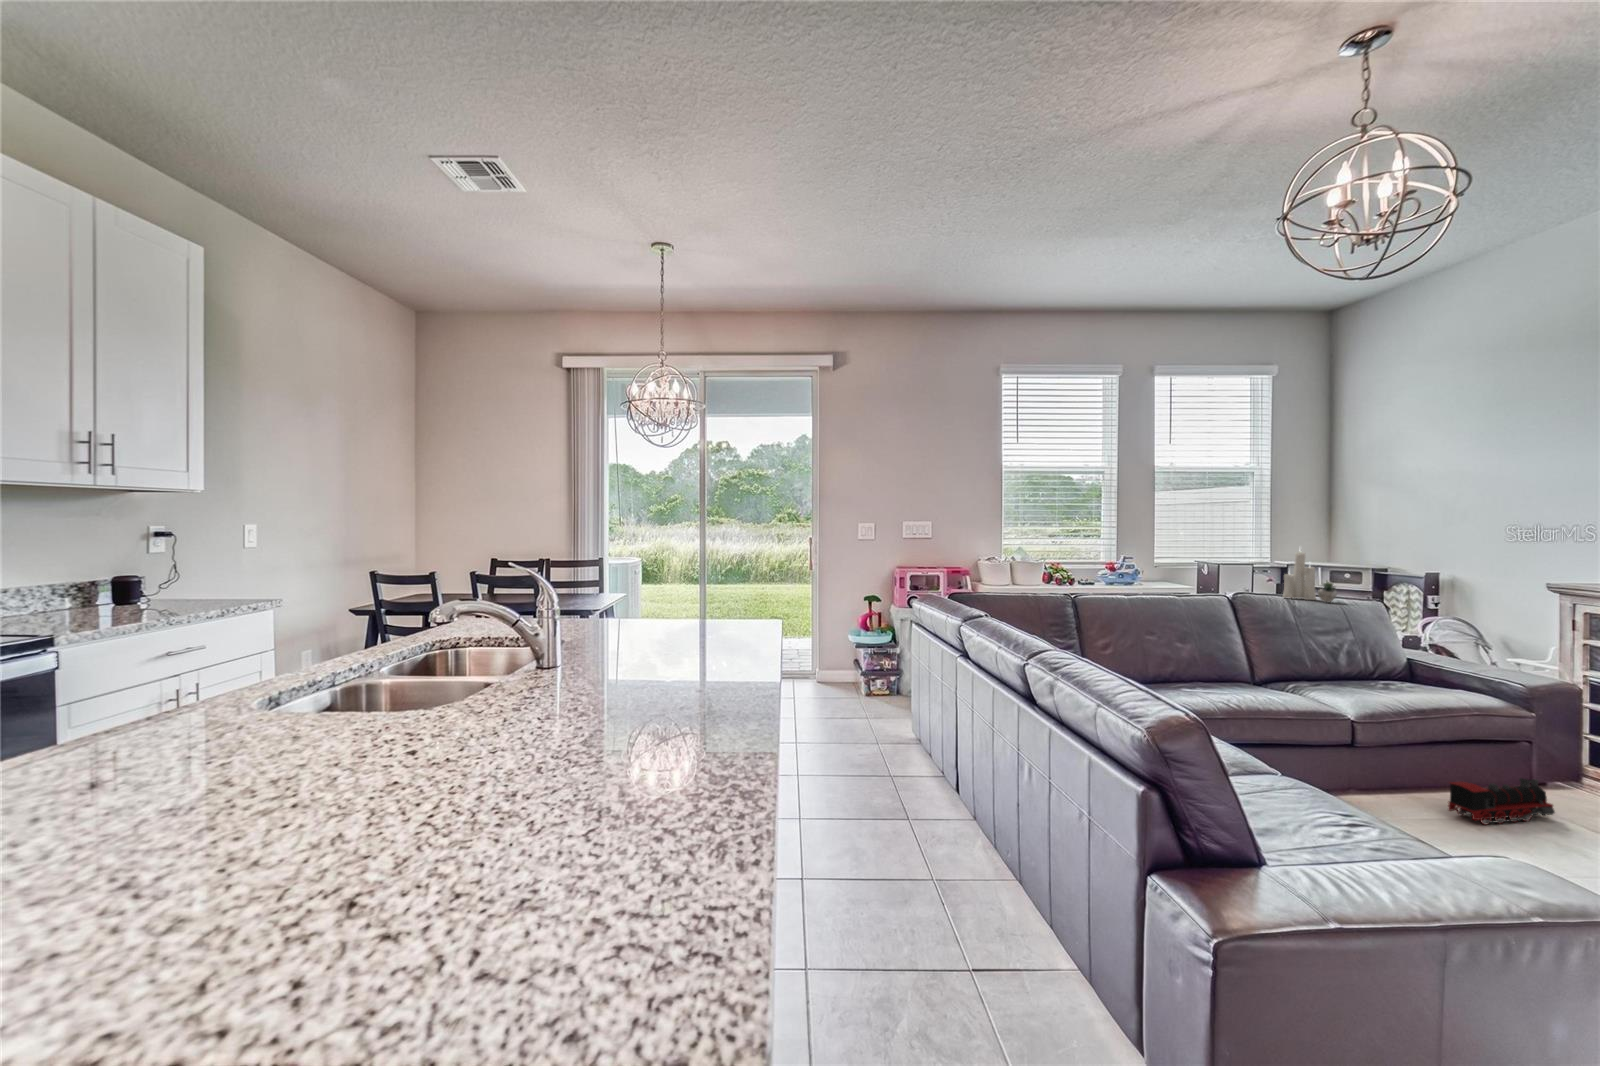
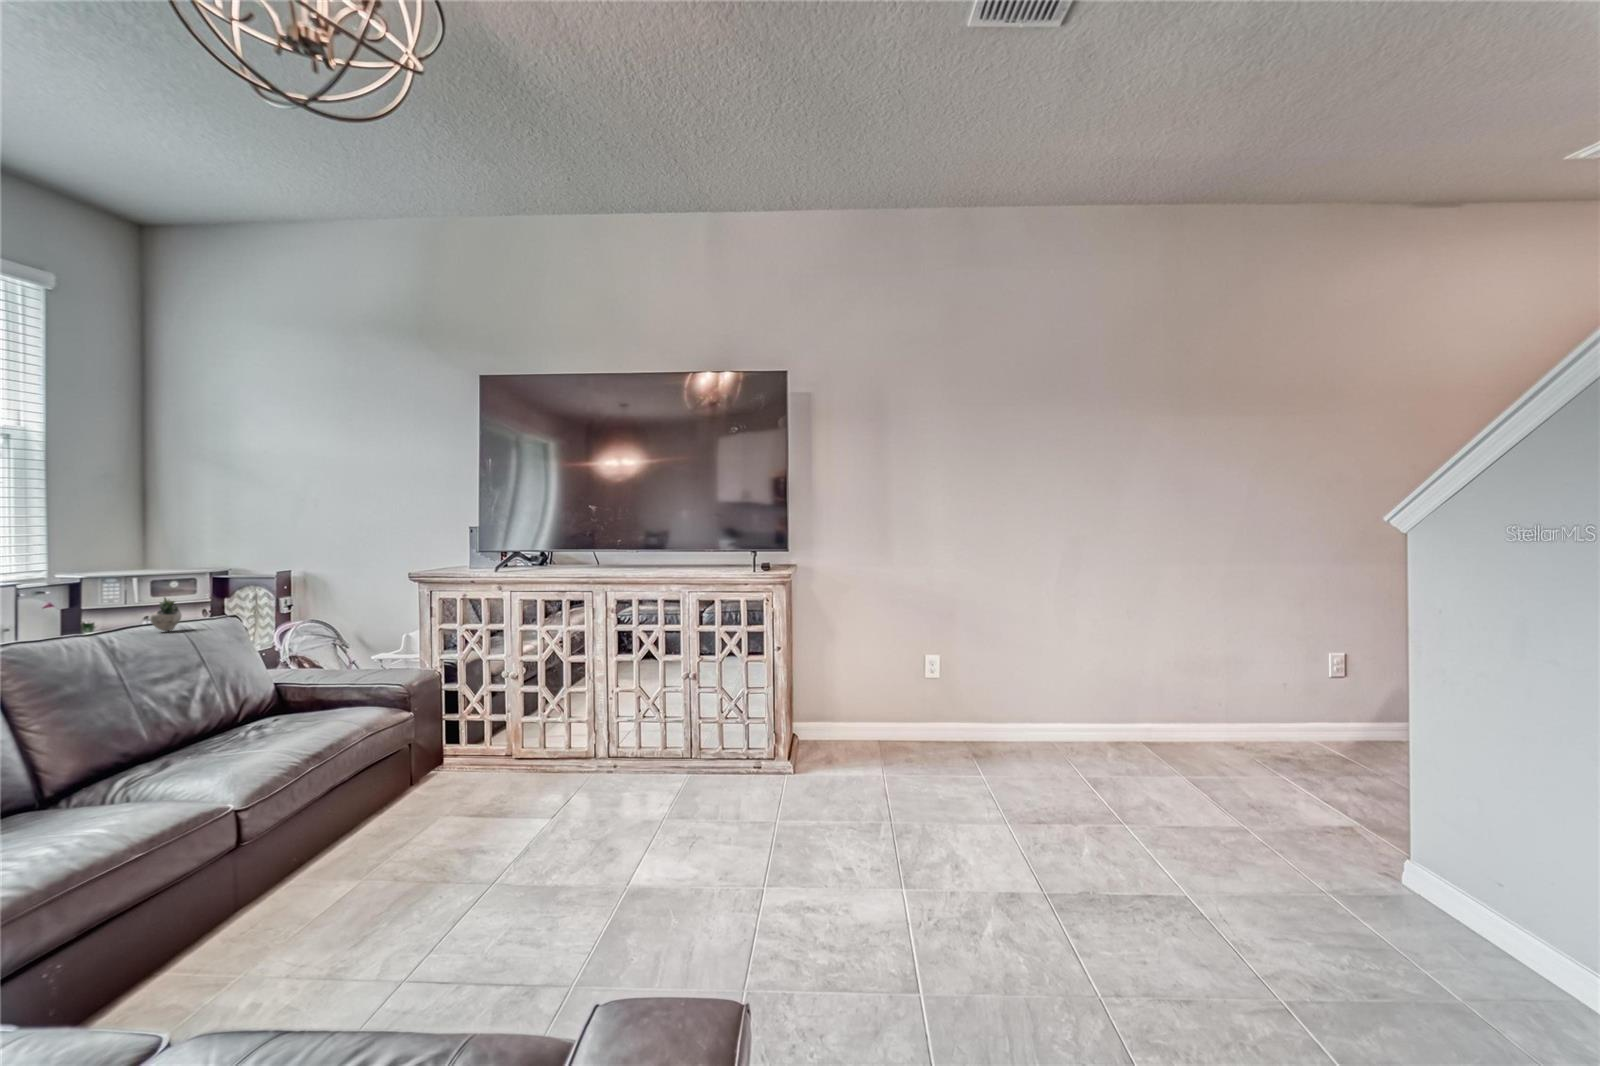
candle: present [1283,552,1316,600] -> none [85,542,146,634]
toy train: present [1448,778,1555,824] -> none [358,789,447,875]

